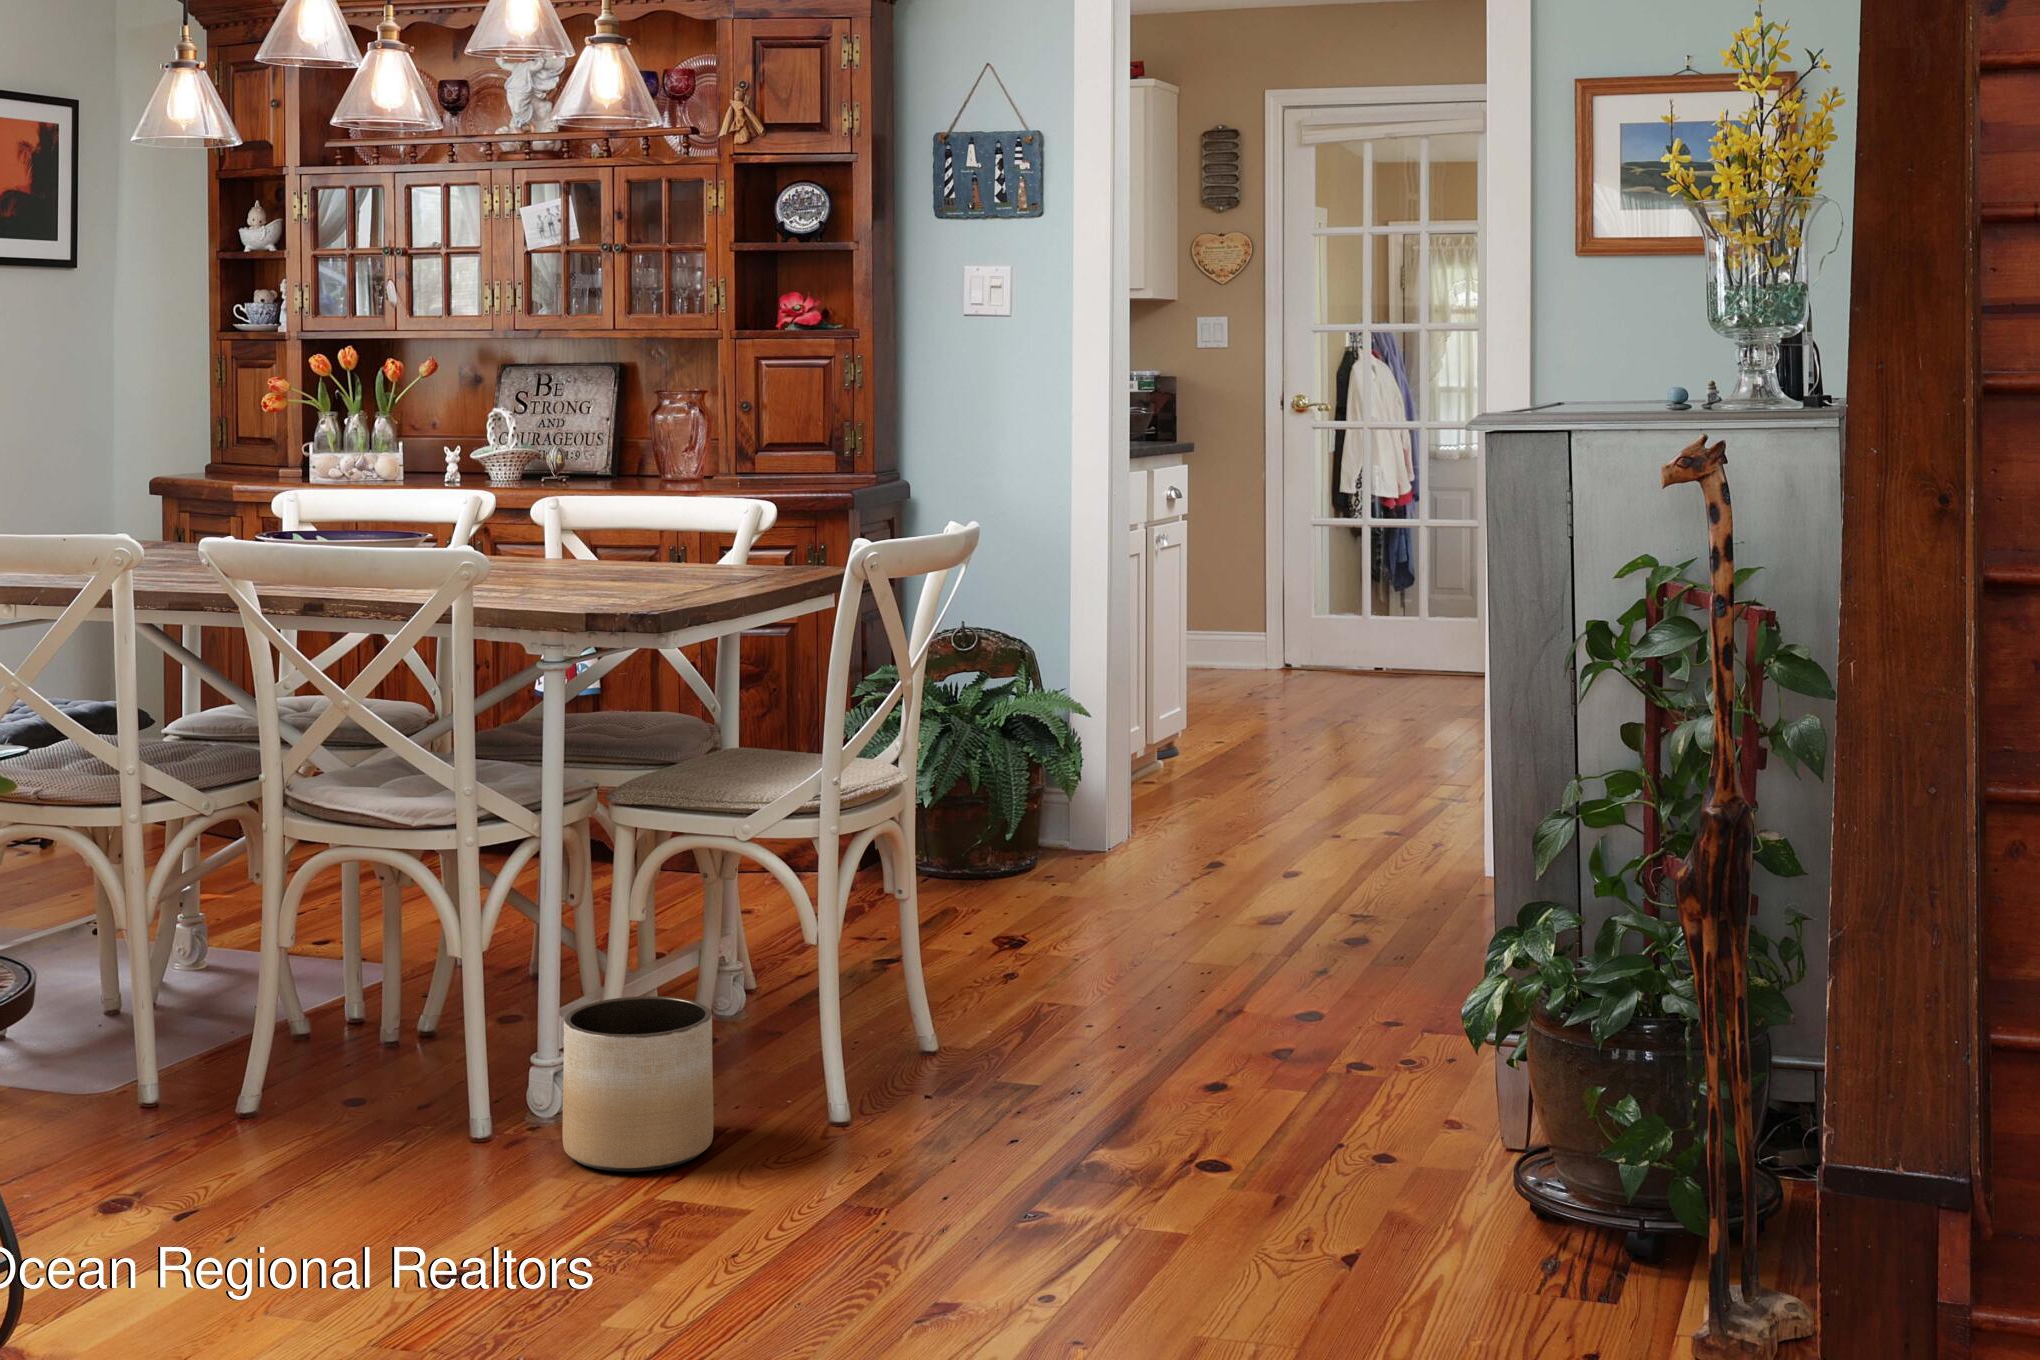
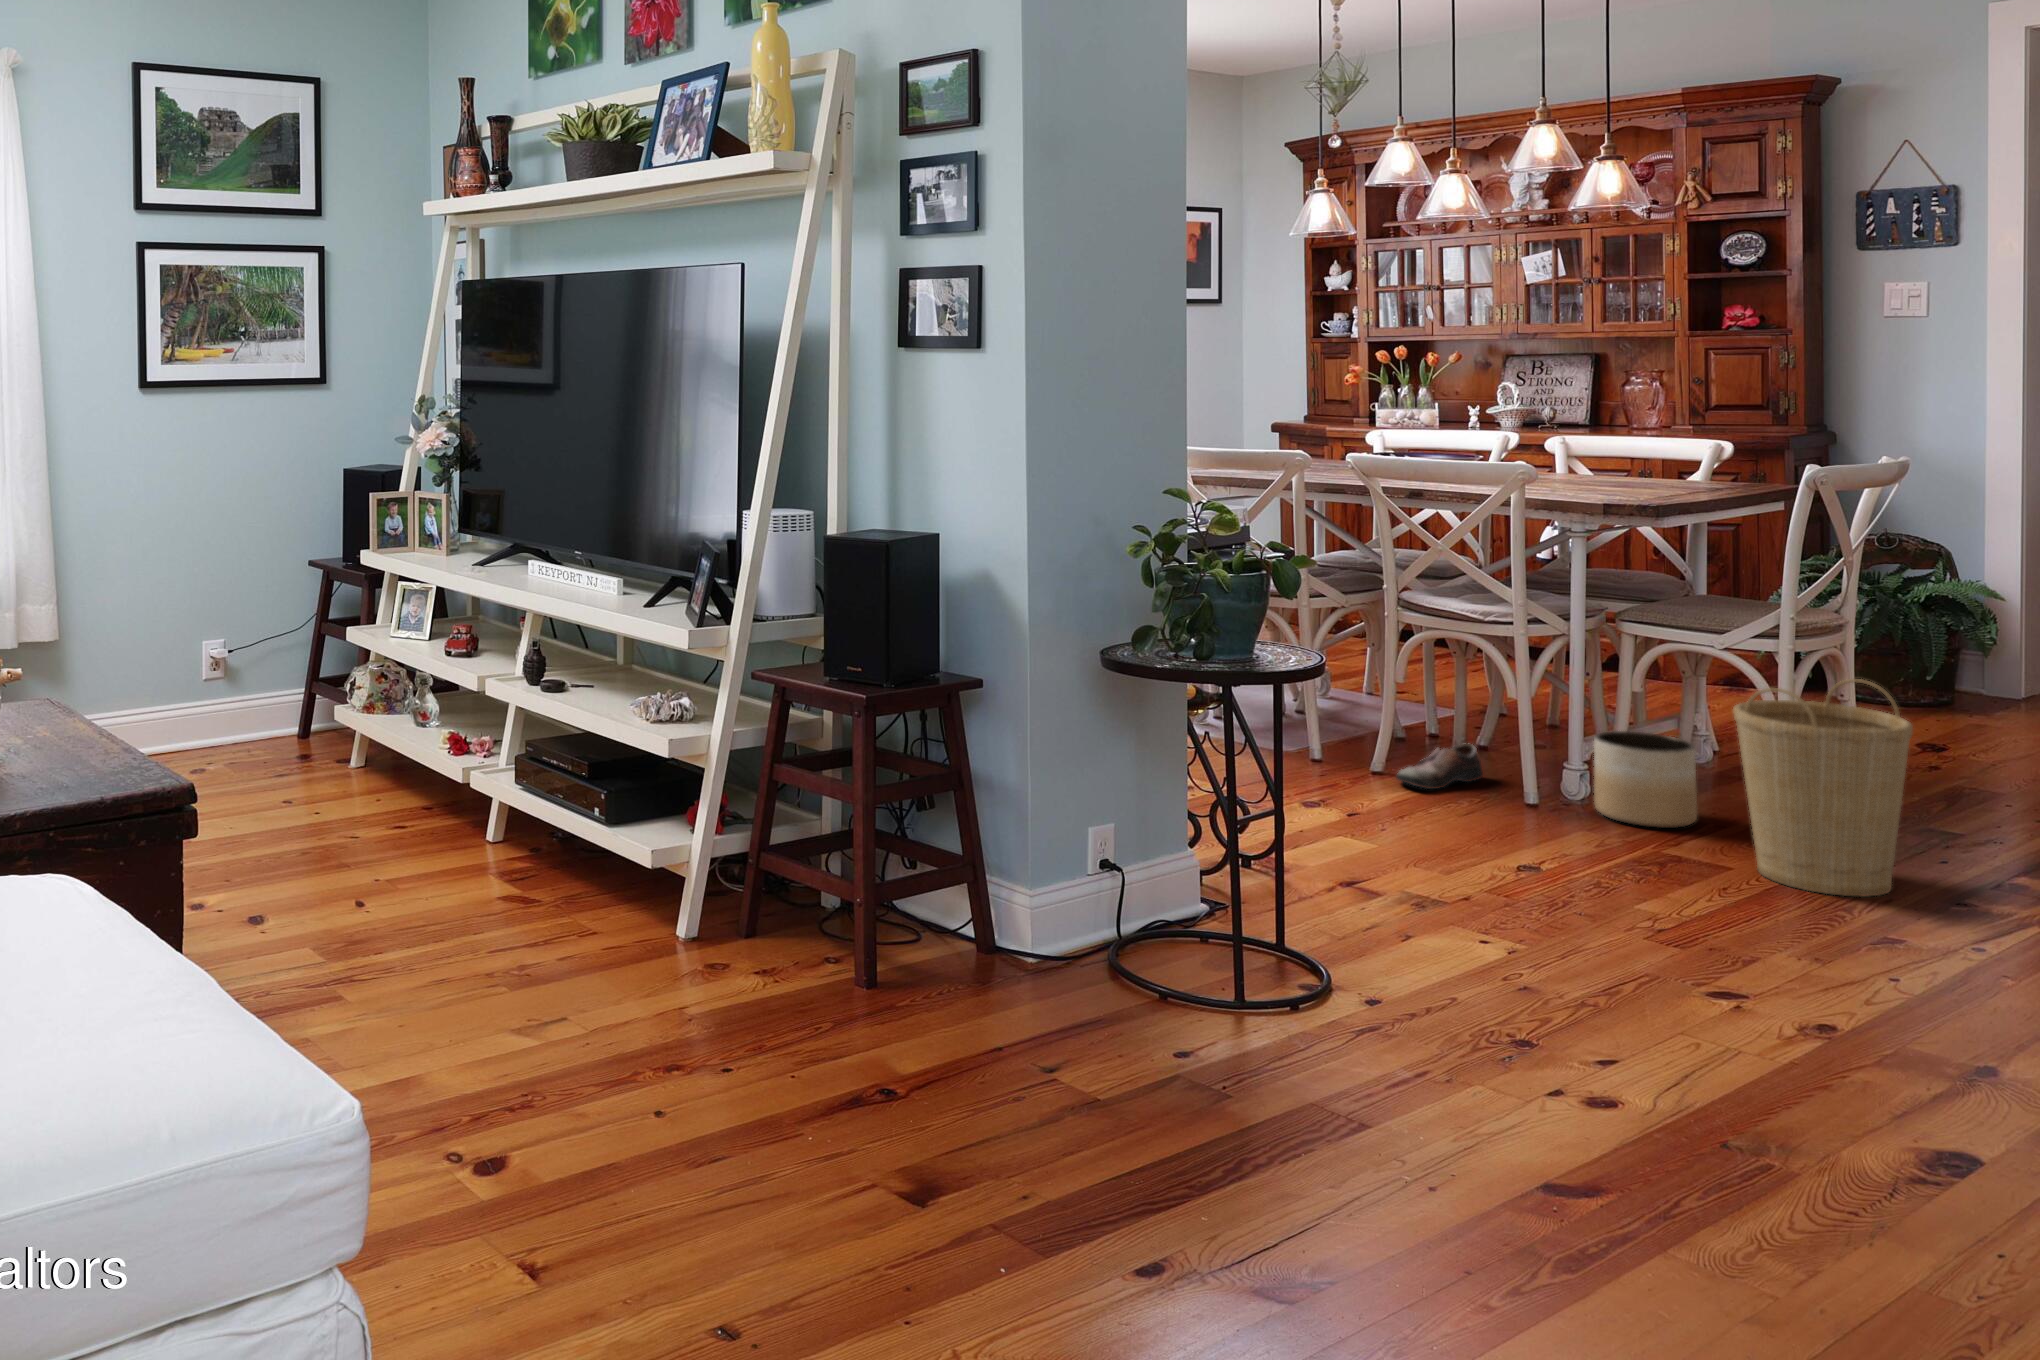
basket: none [761,877,1001,1264] -> present [1733,679,1913,897]
shoe: none [239,1053,395,1160] -> present [1397,744,1483,789]

